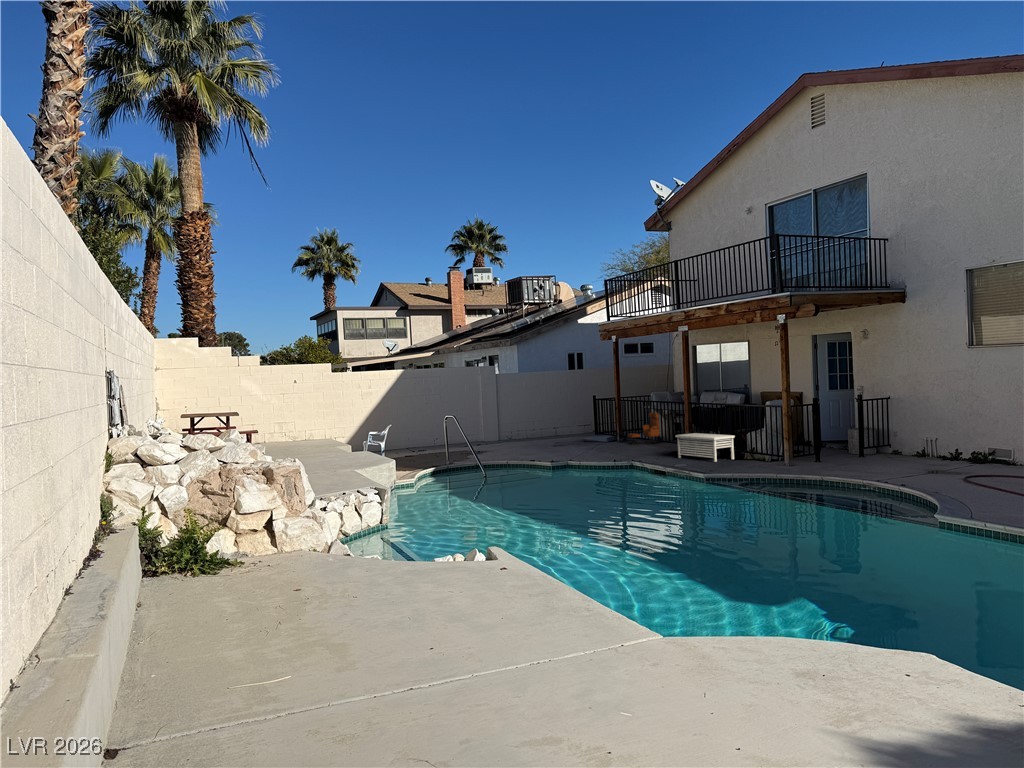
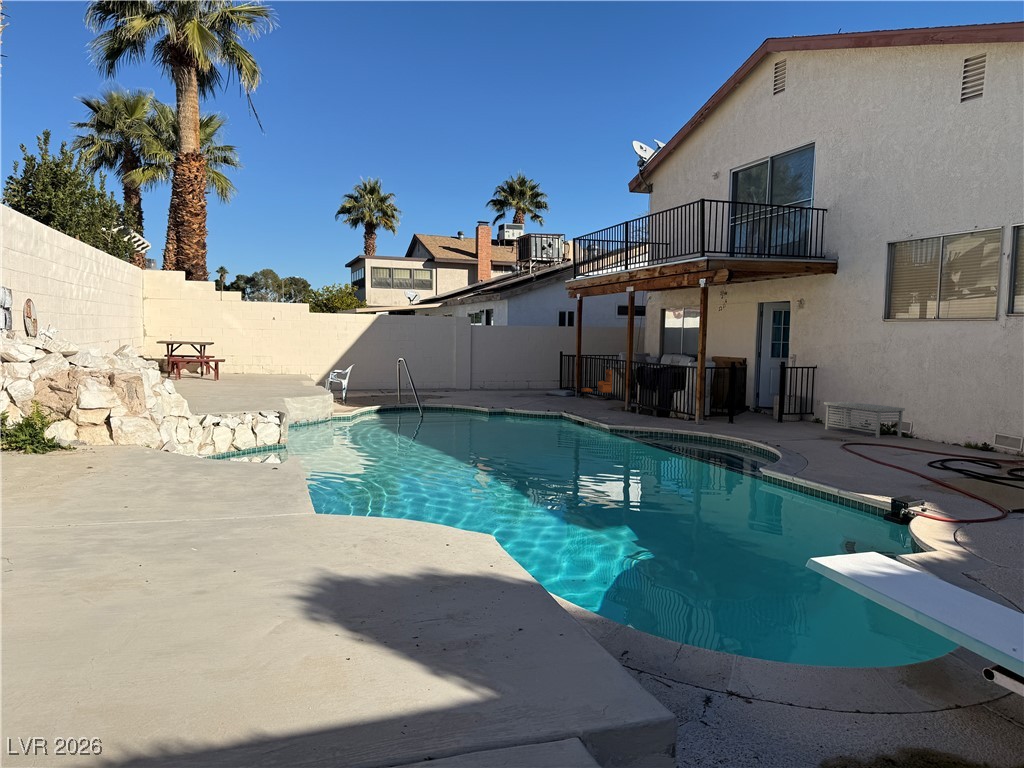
storage bench: present [675,433,735,462] -> present [824,402,905,438]

